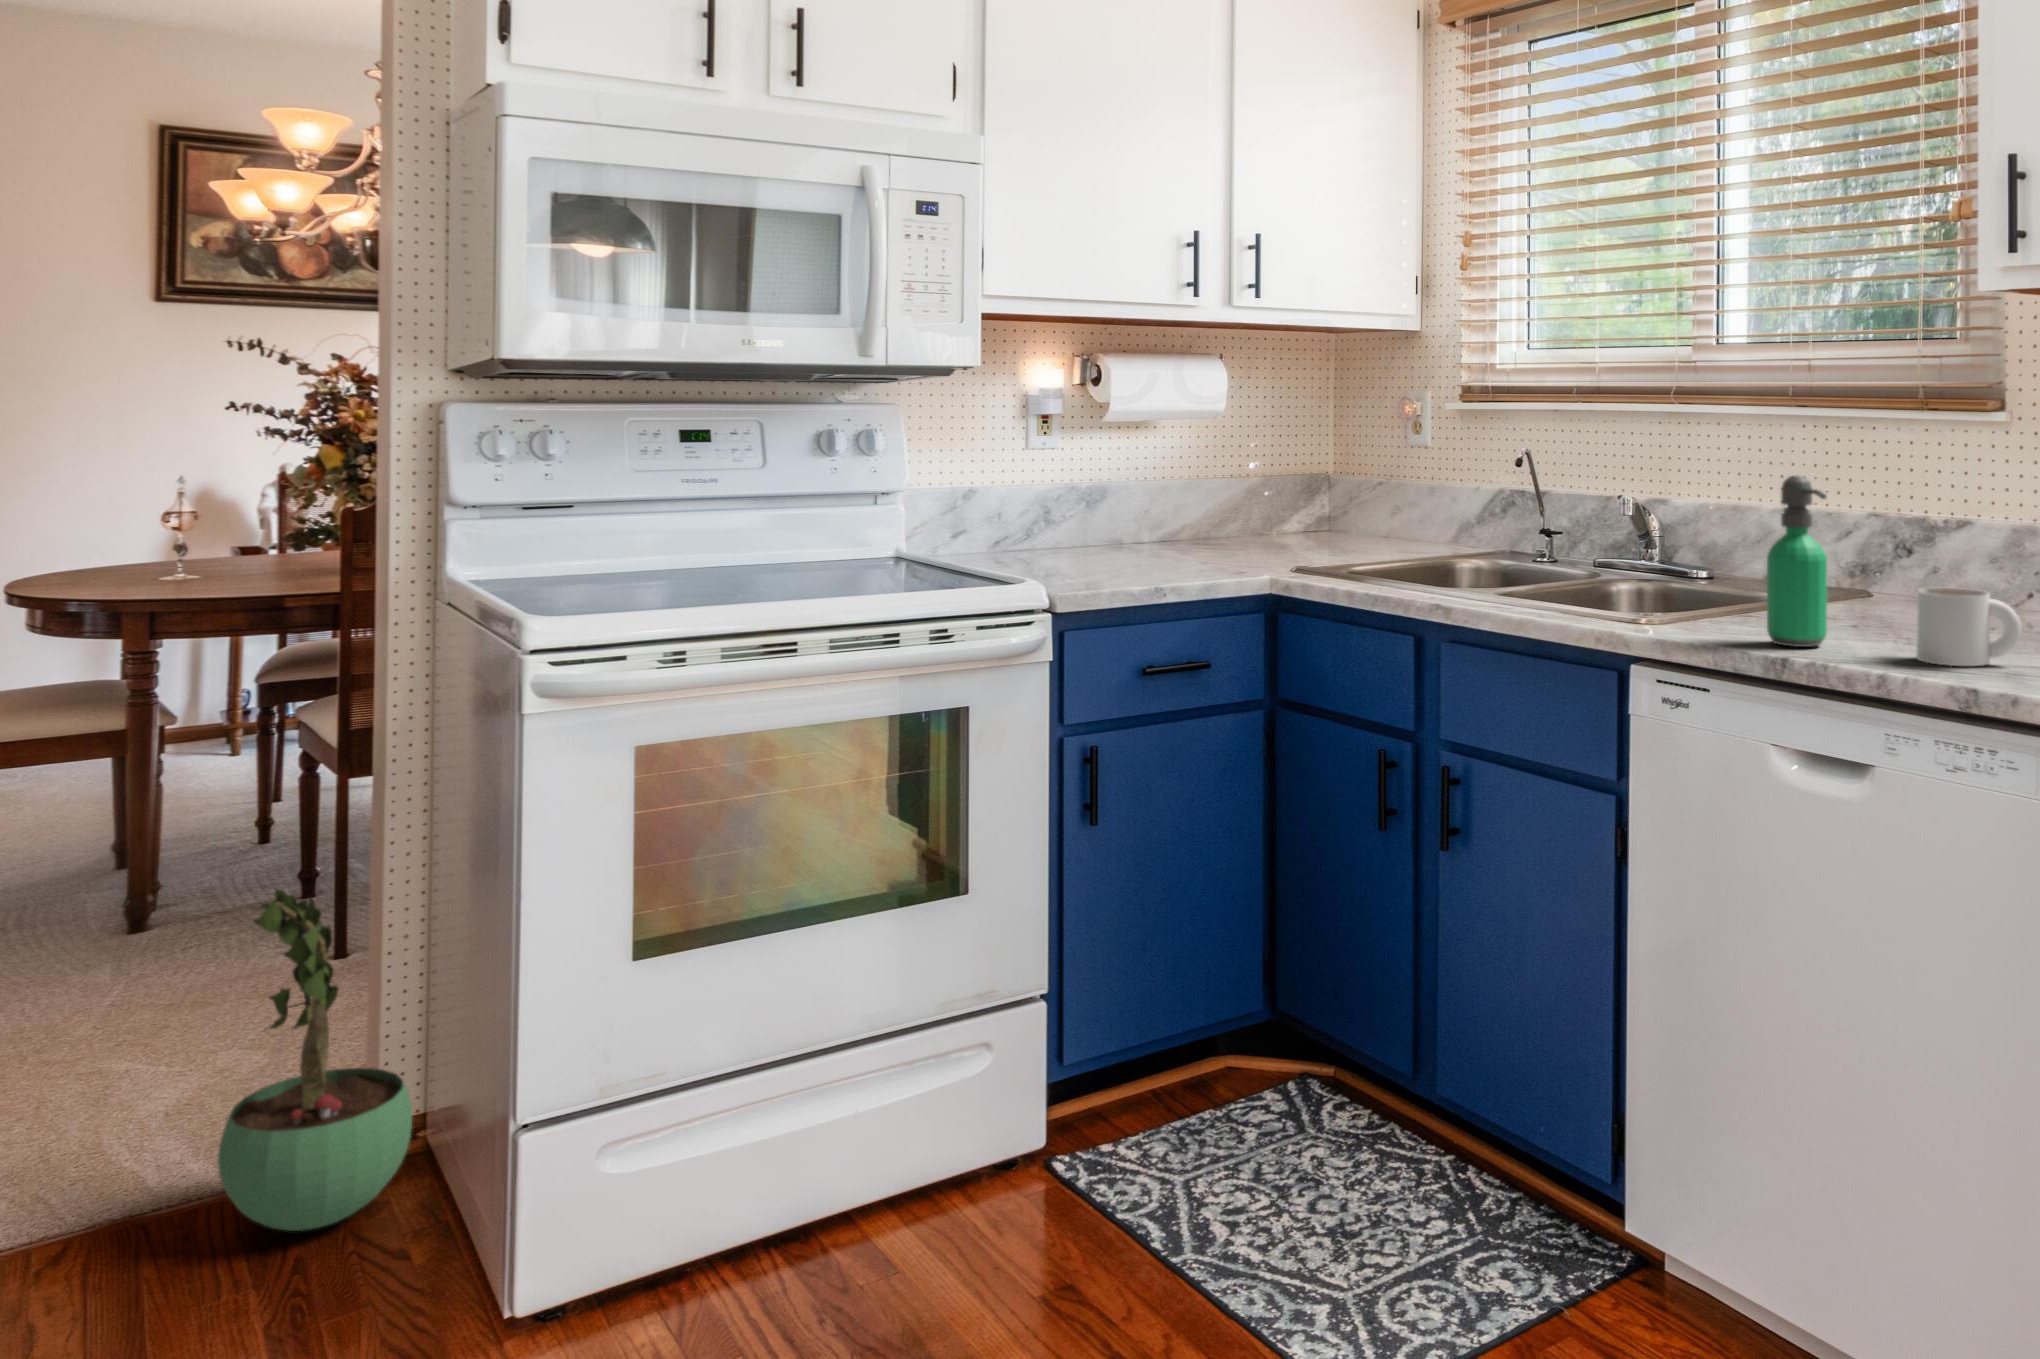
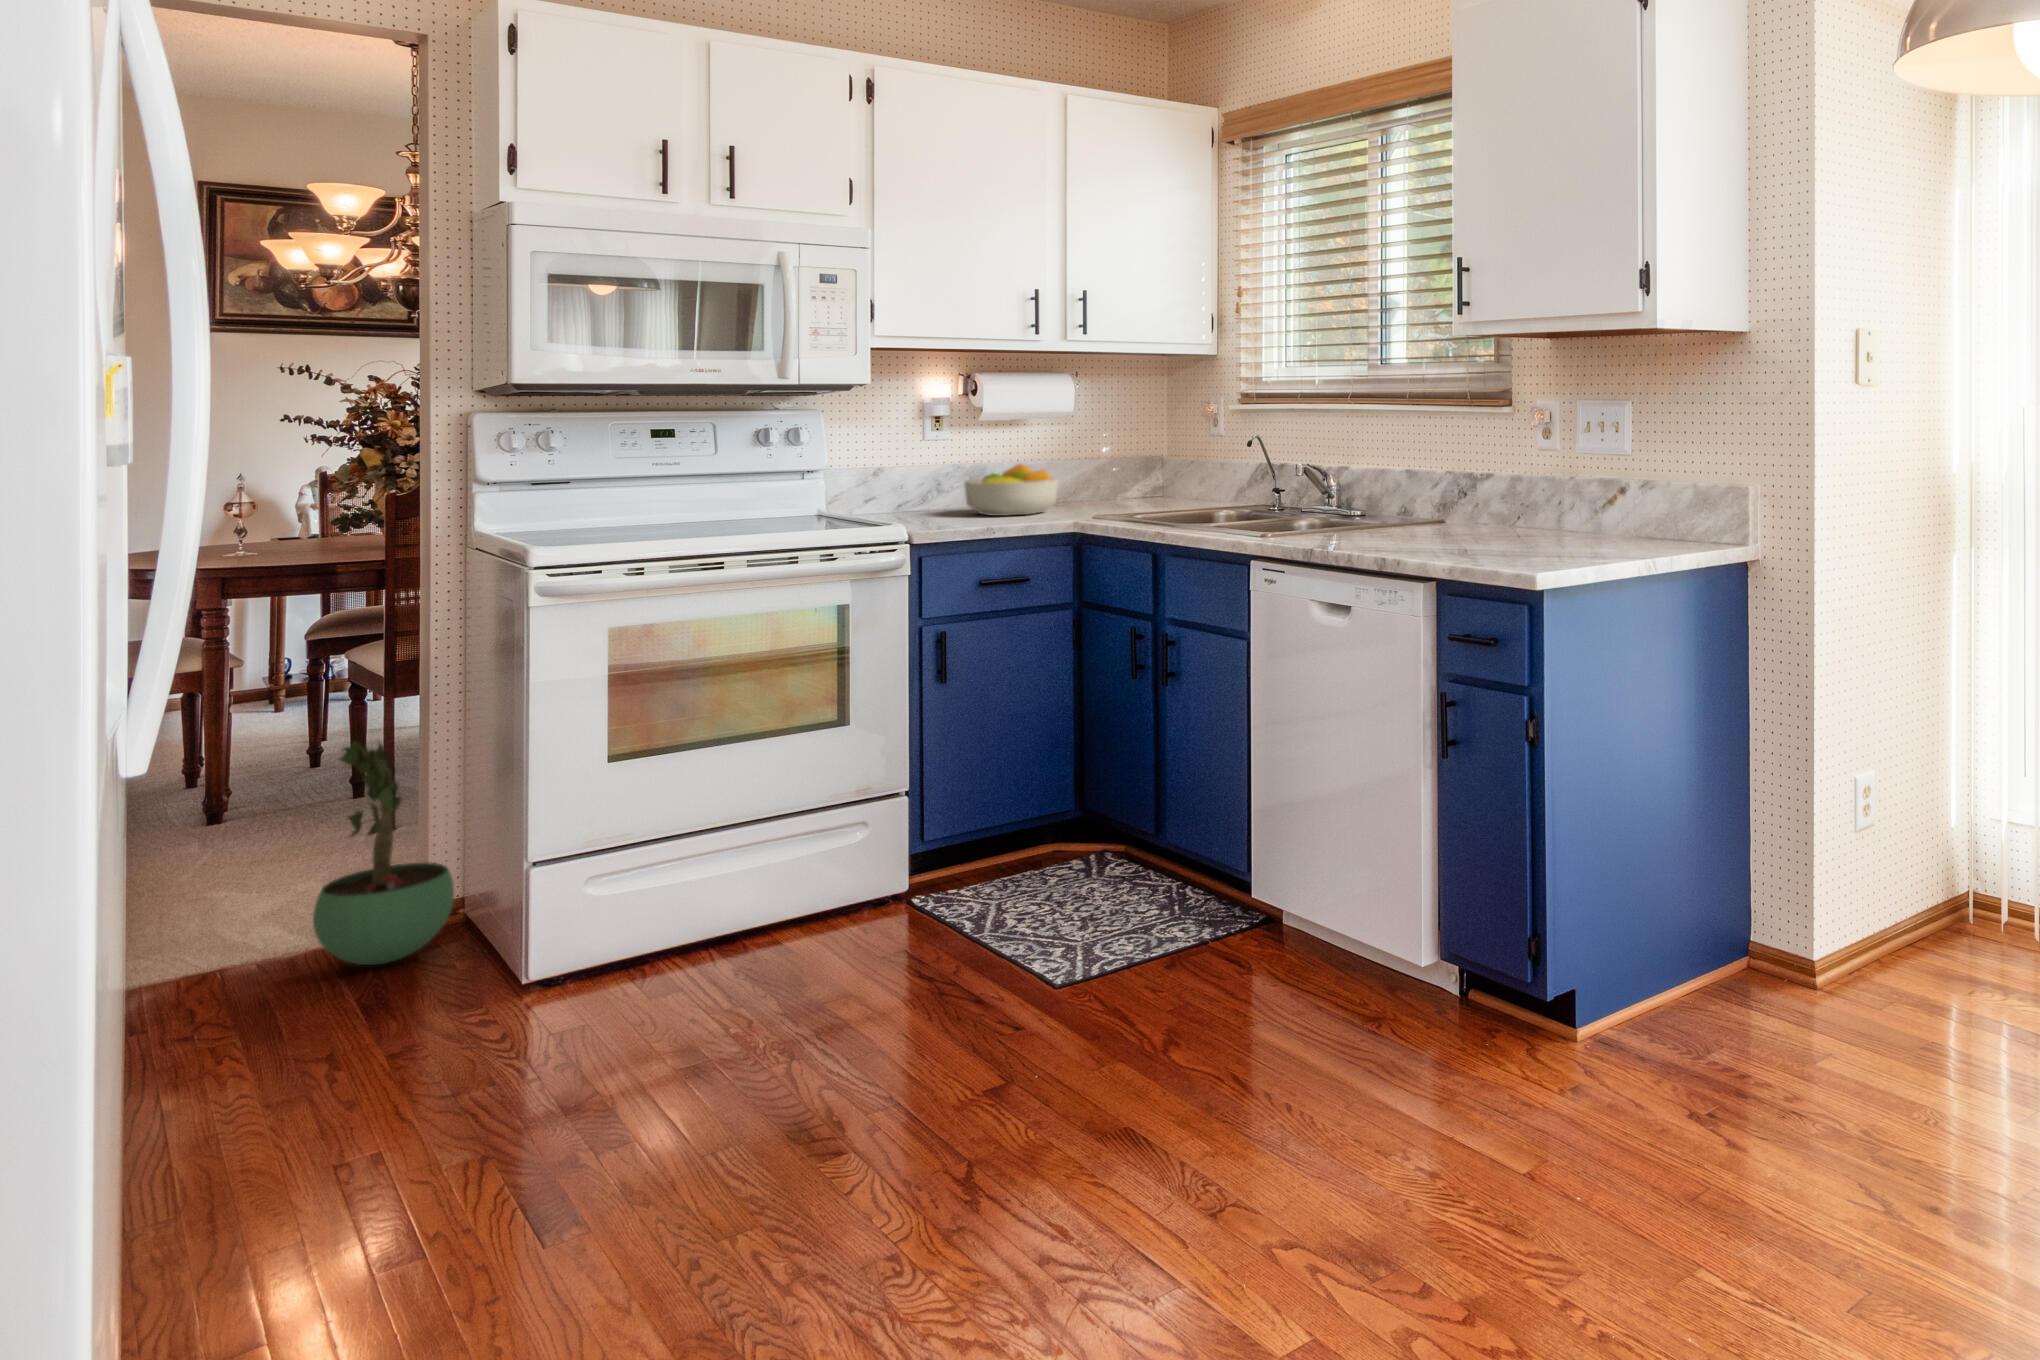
soap dispenser: present [1767,475,1827,647] -> none [1324,443,1358,543]
fruit bowl: none [1105,486,1239,567] -> present [964,464,1058,516]
mug: present [1916,588,2022,666] -> none [1395,506,1449,548]

